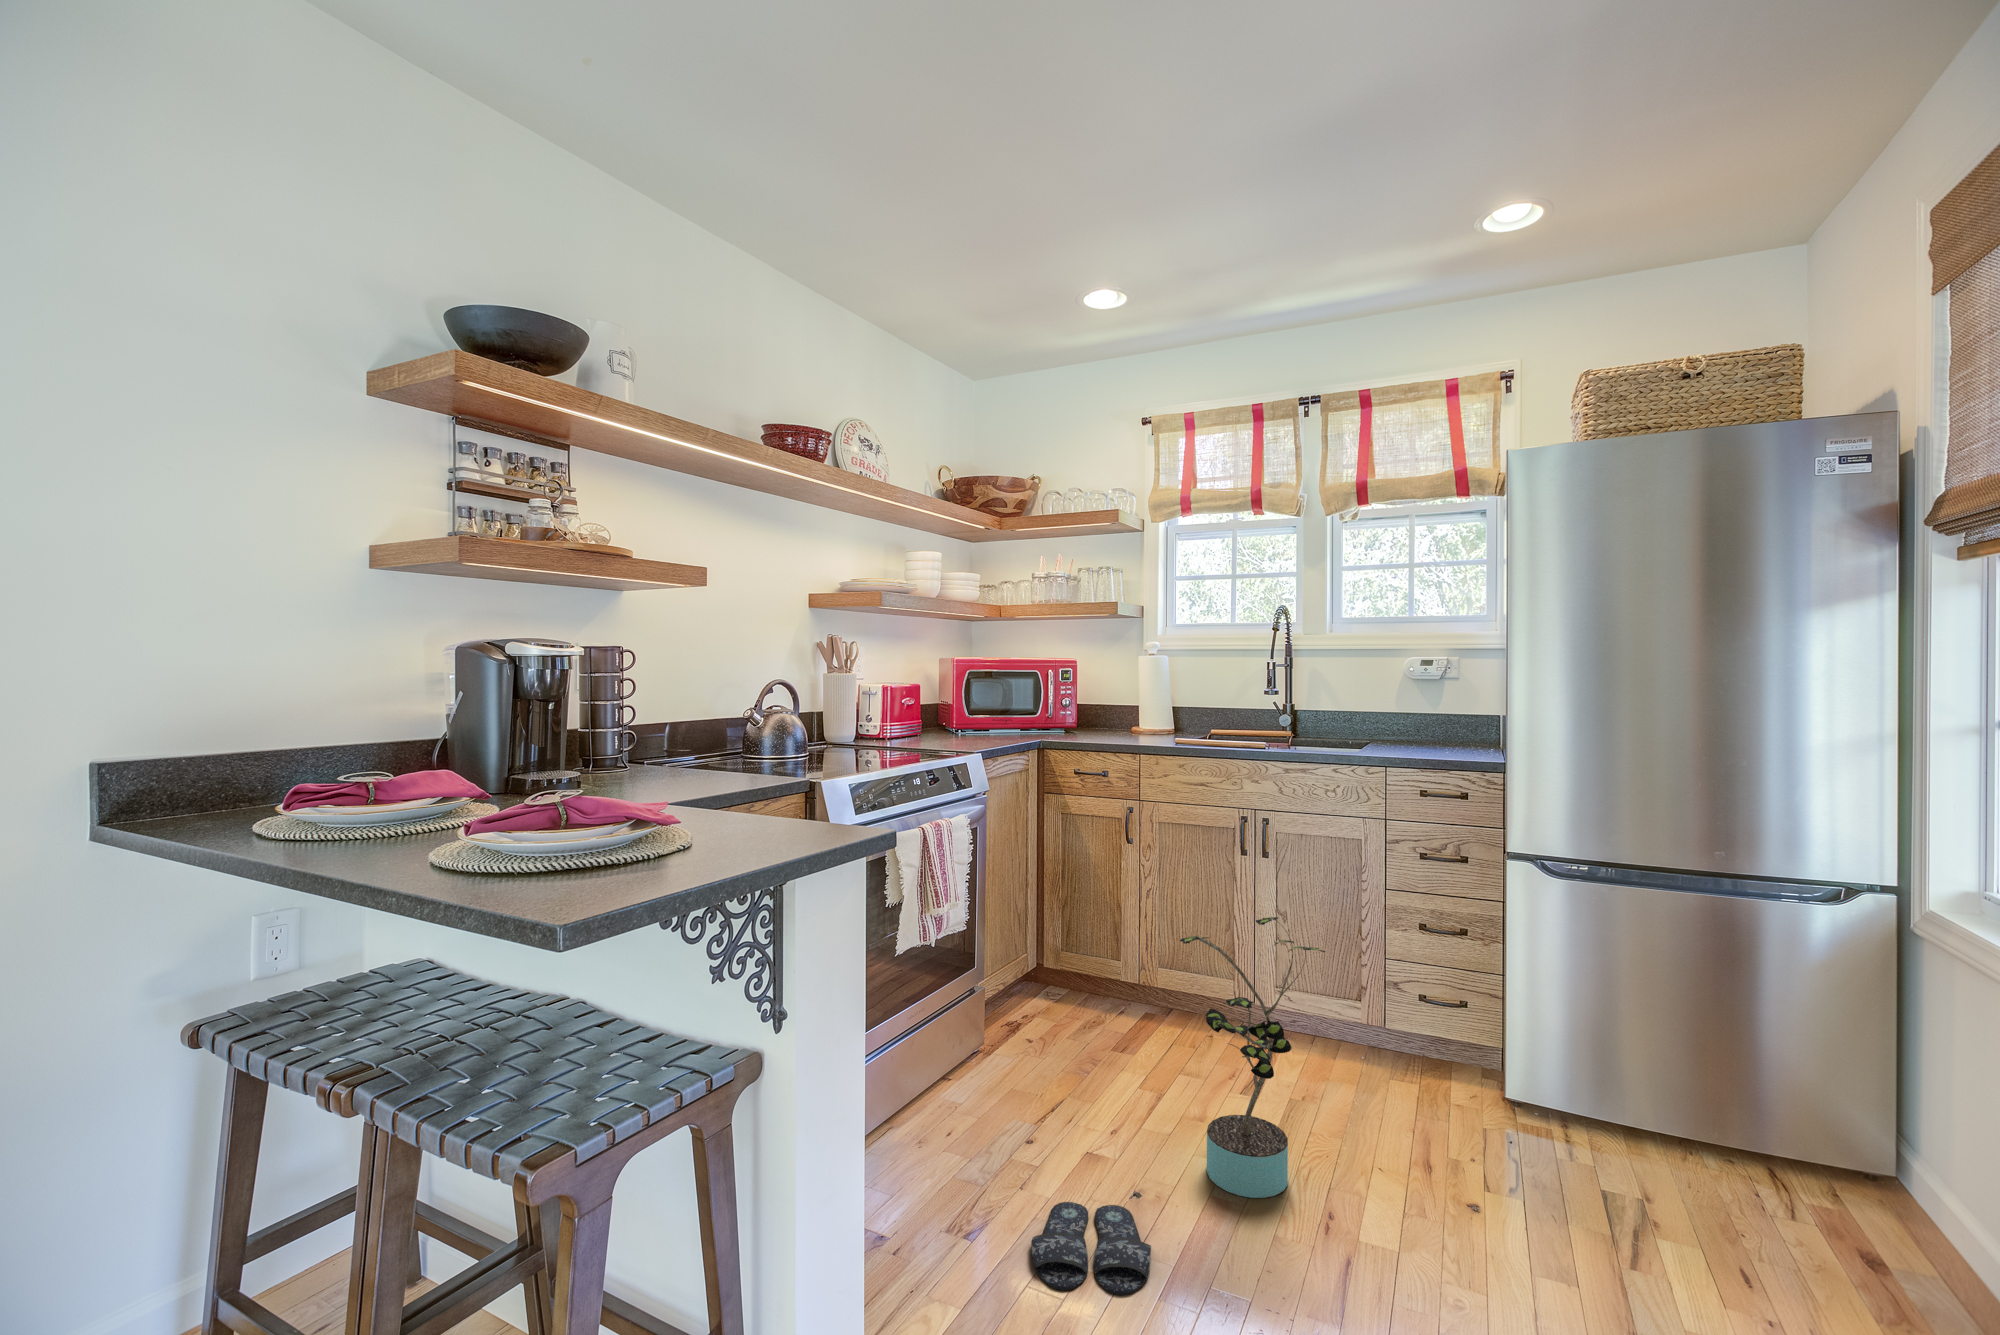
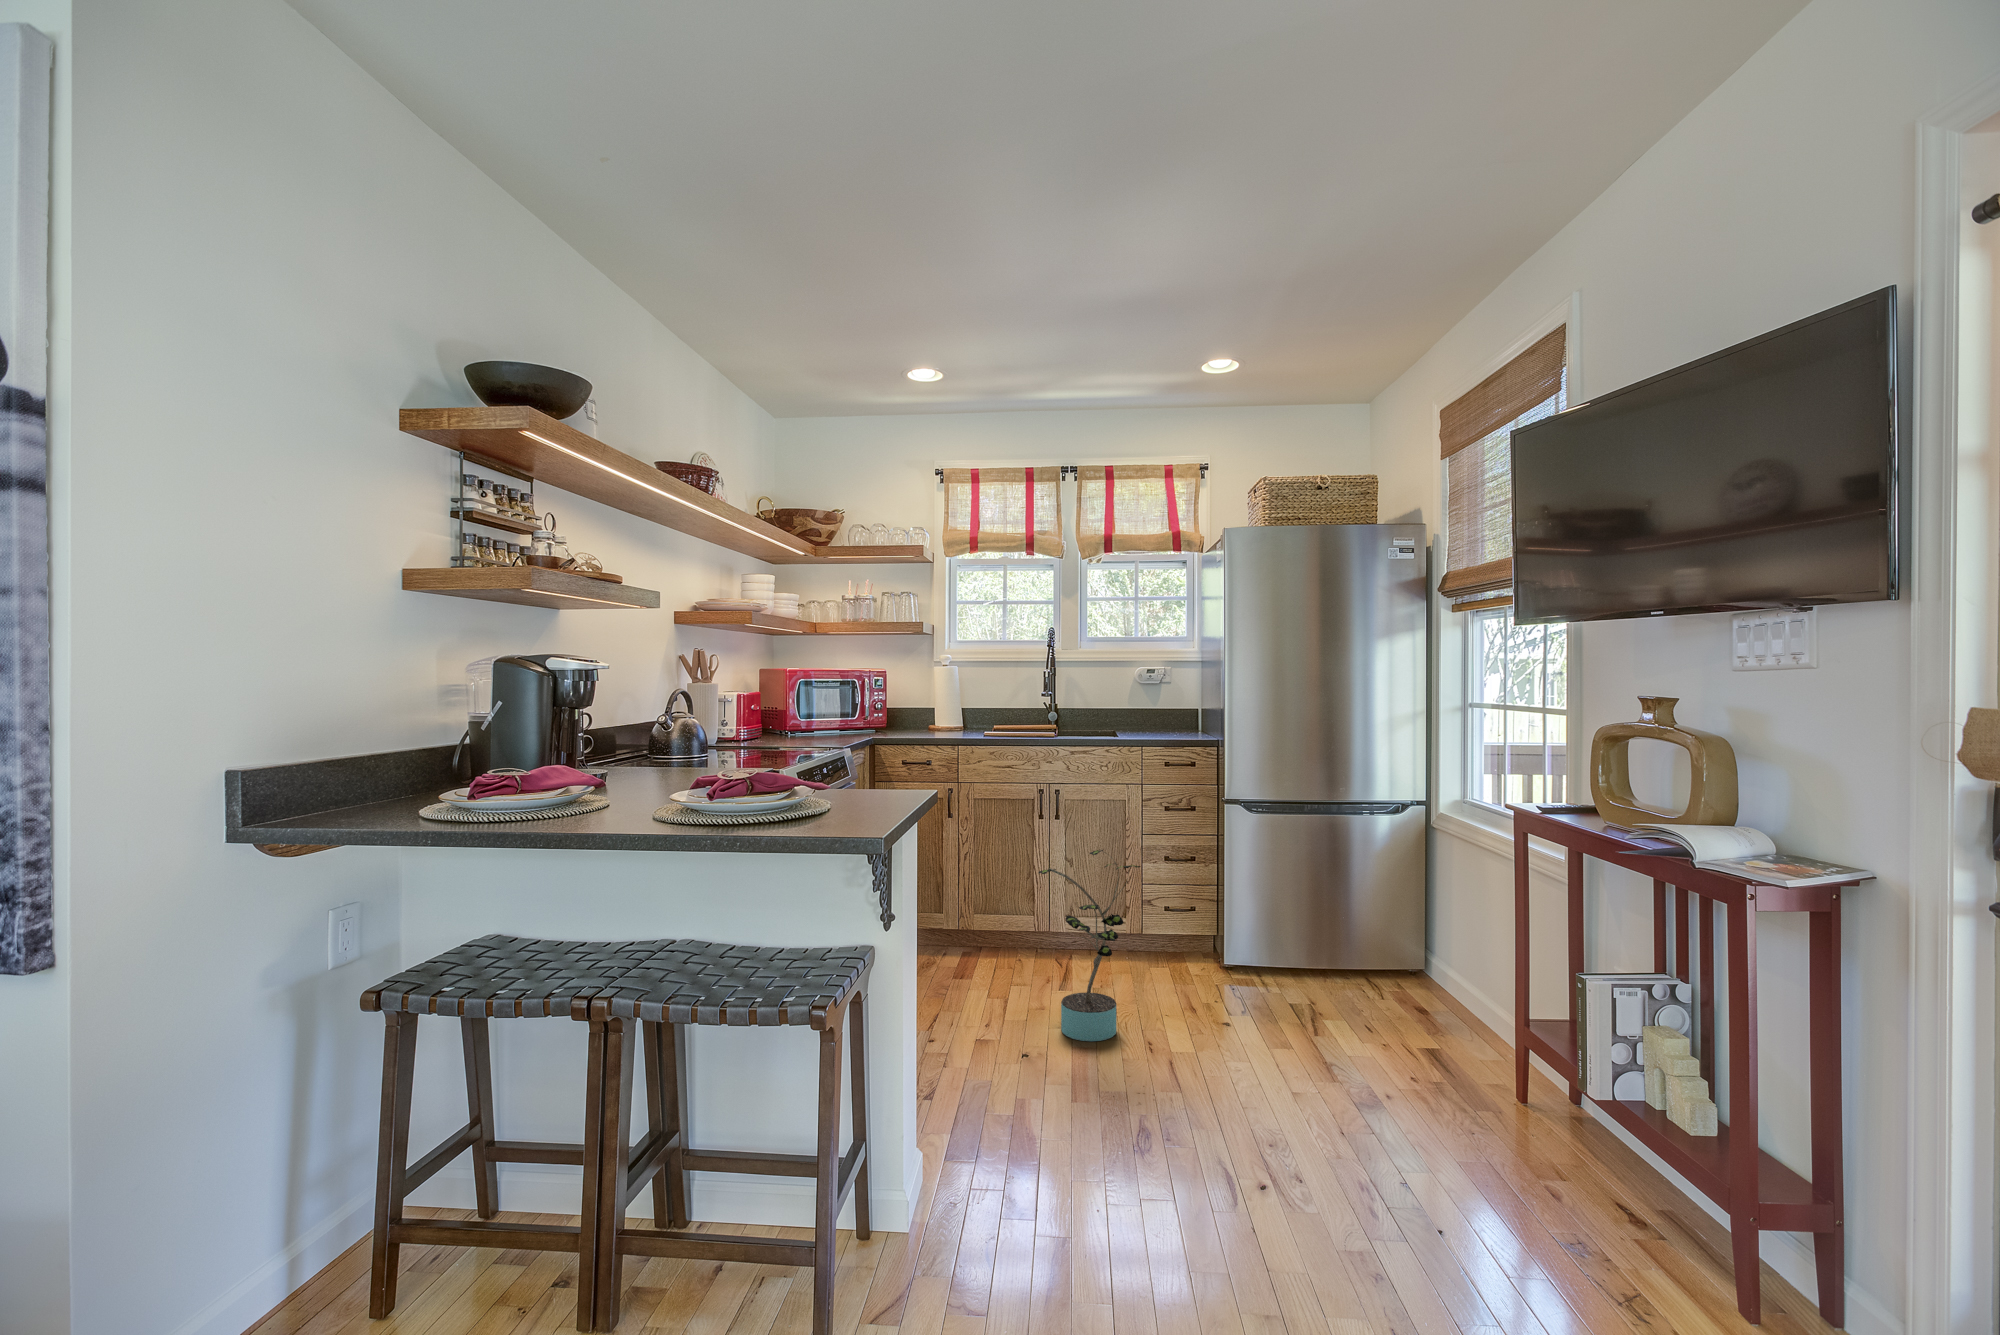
slippers: present [1031,1202,1151,1296] -> none [974,1059,1058,1106]

